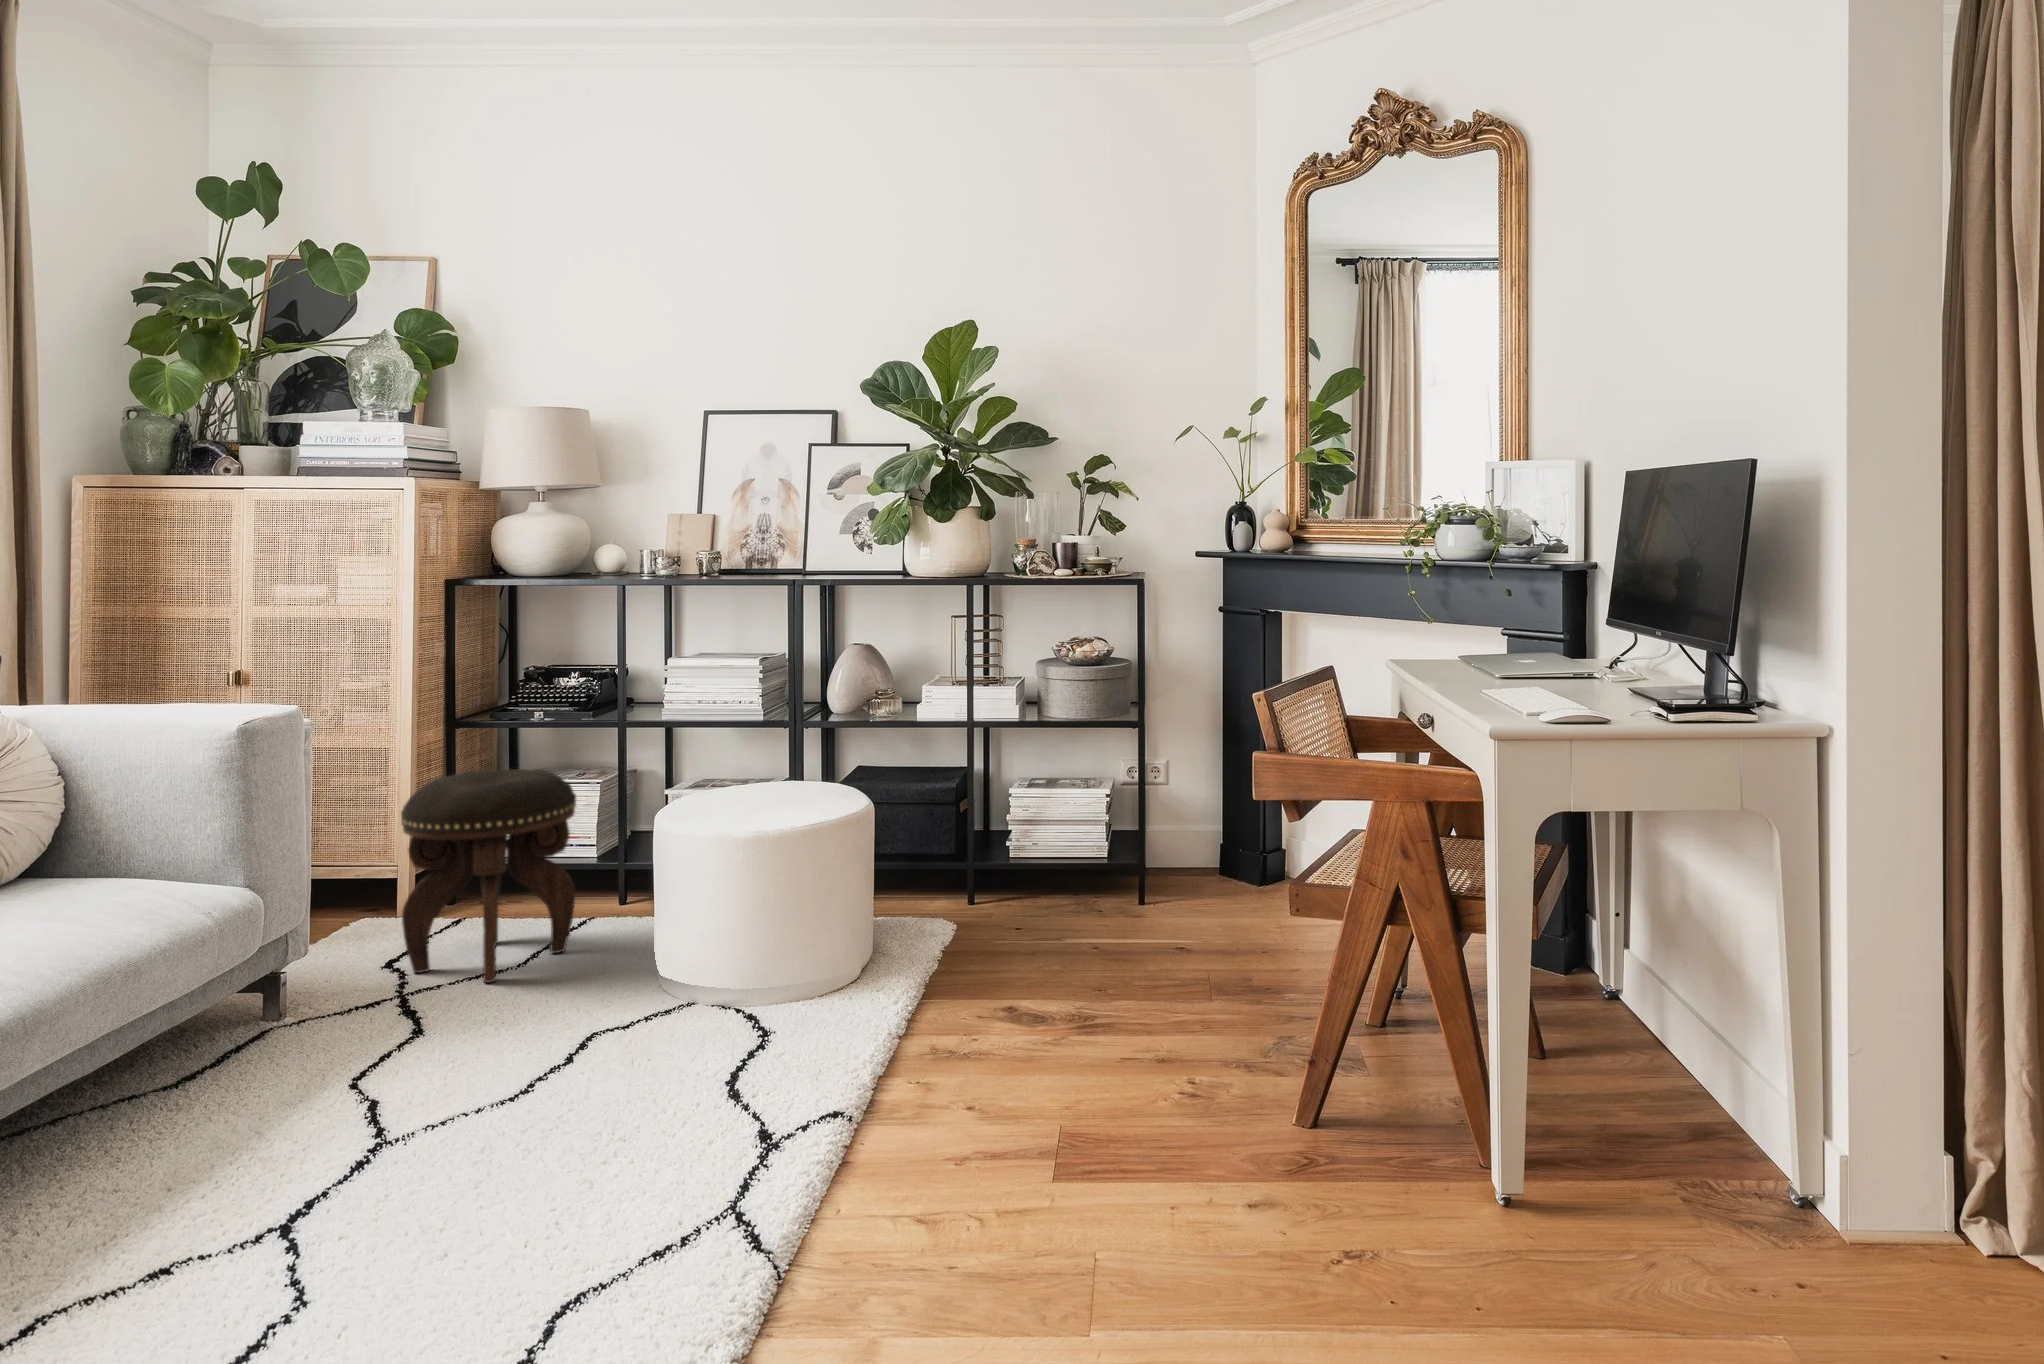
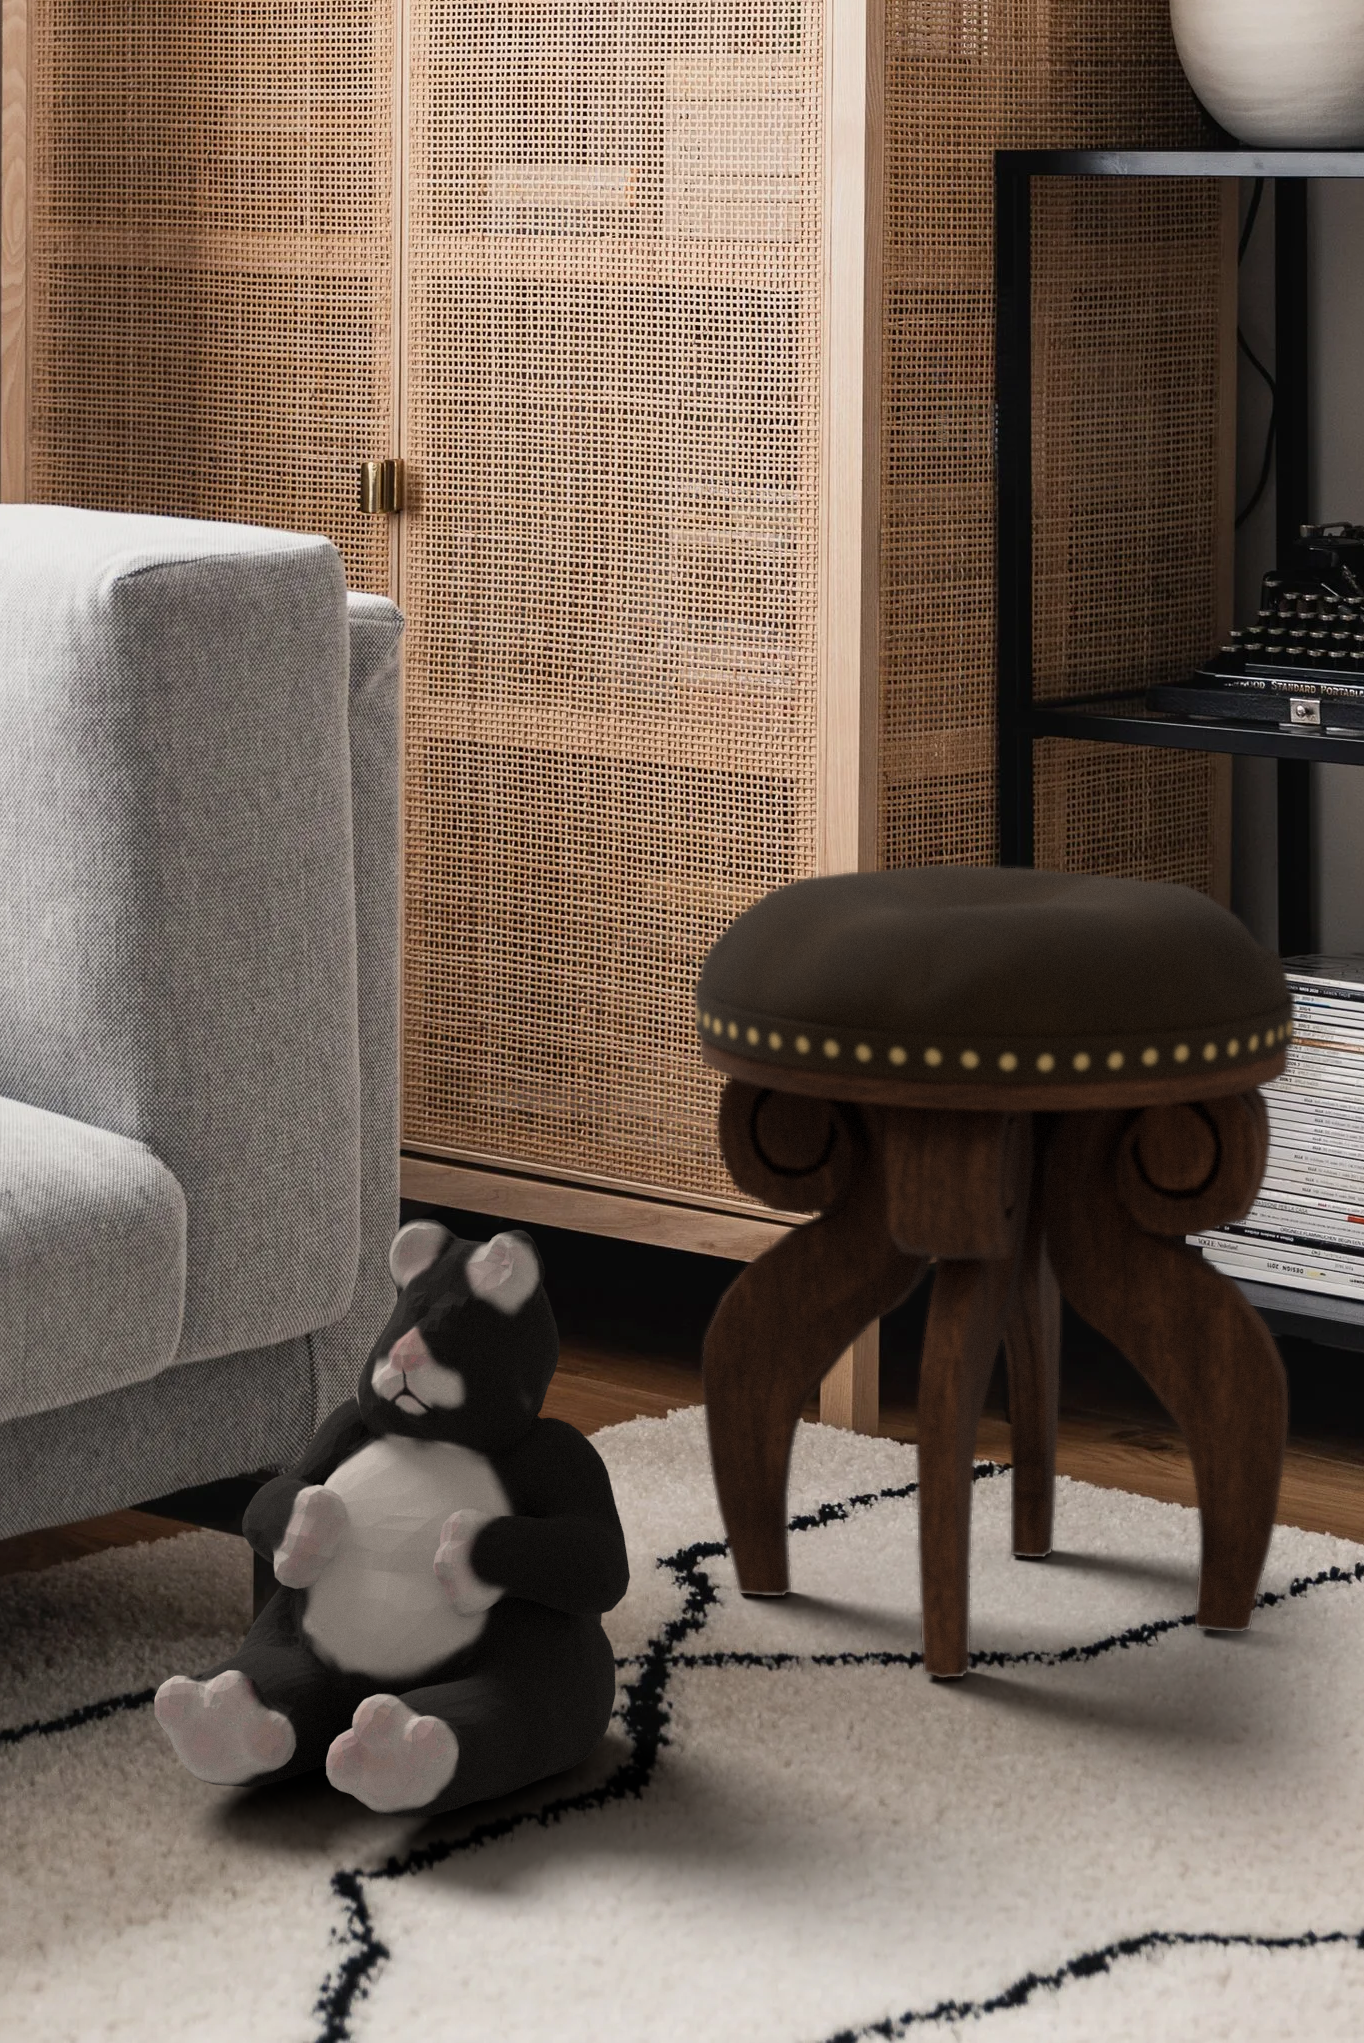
plush toy: none [265,892,417,1069] -> present [155,1219,630,1817]

